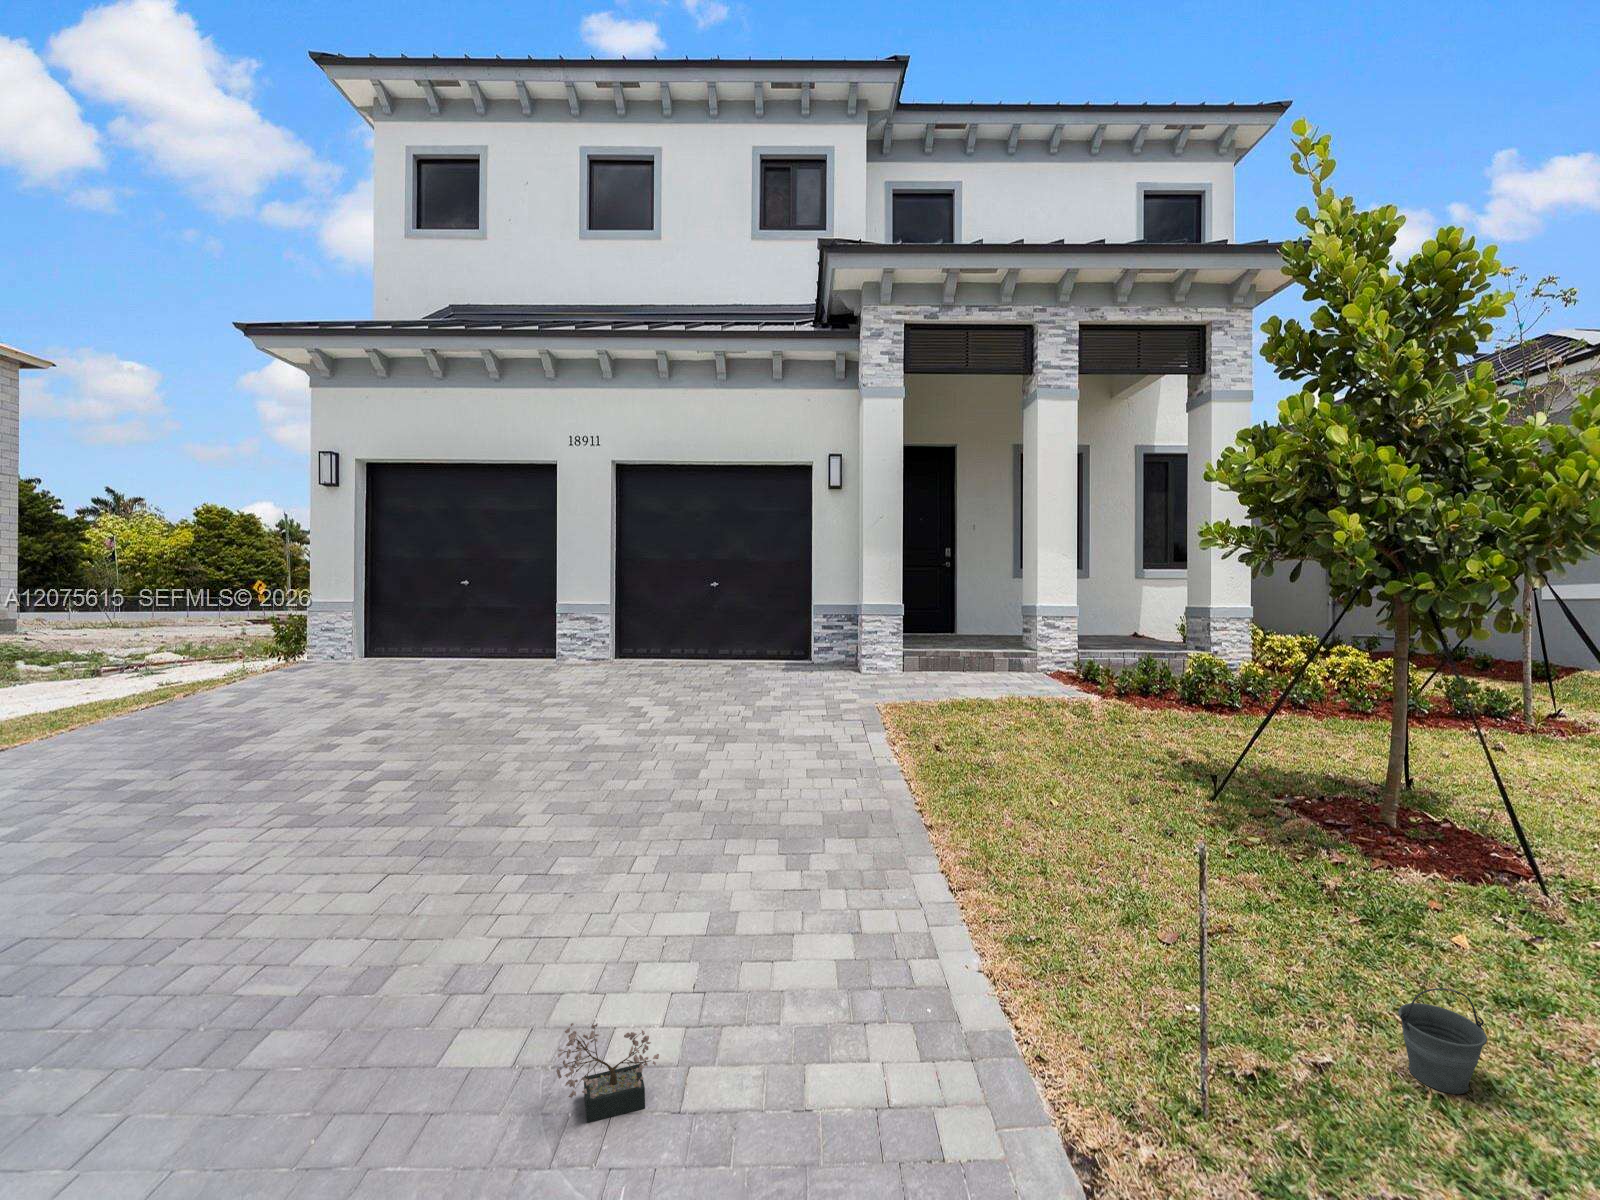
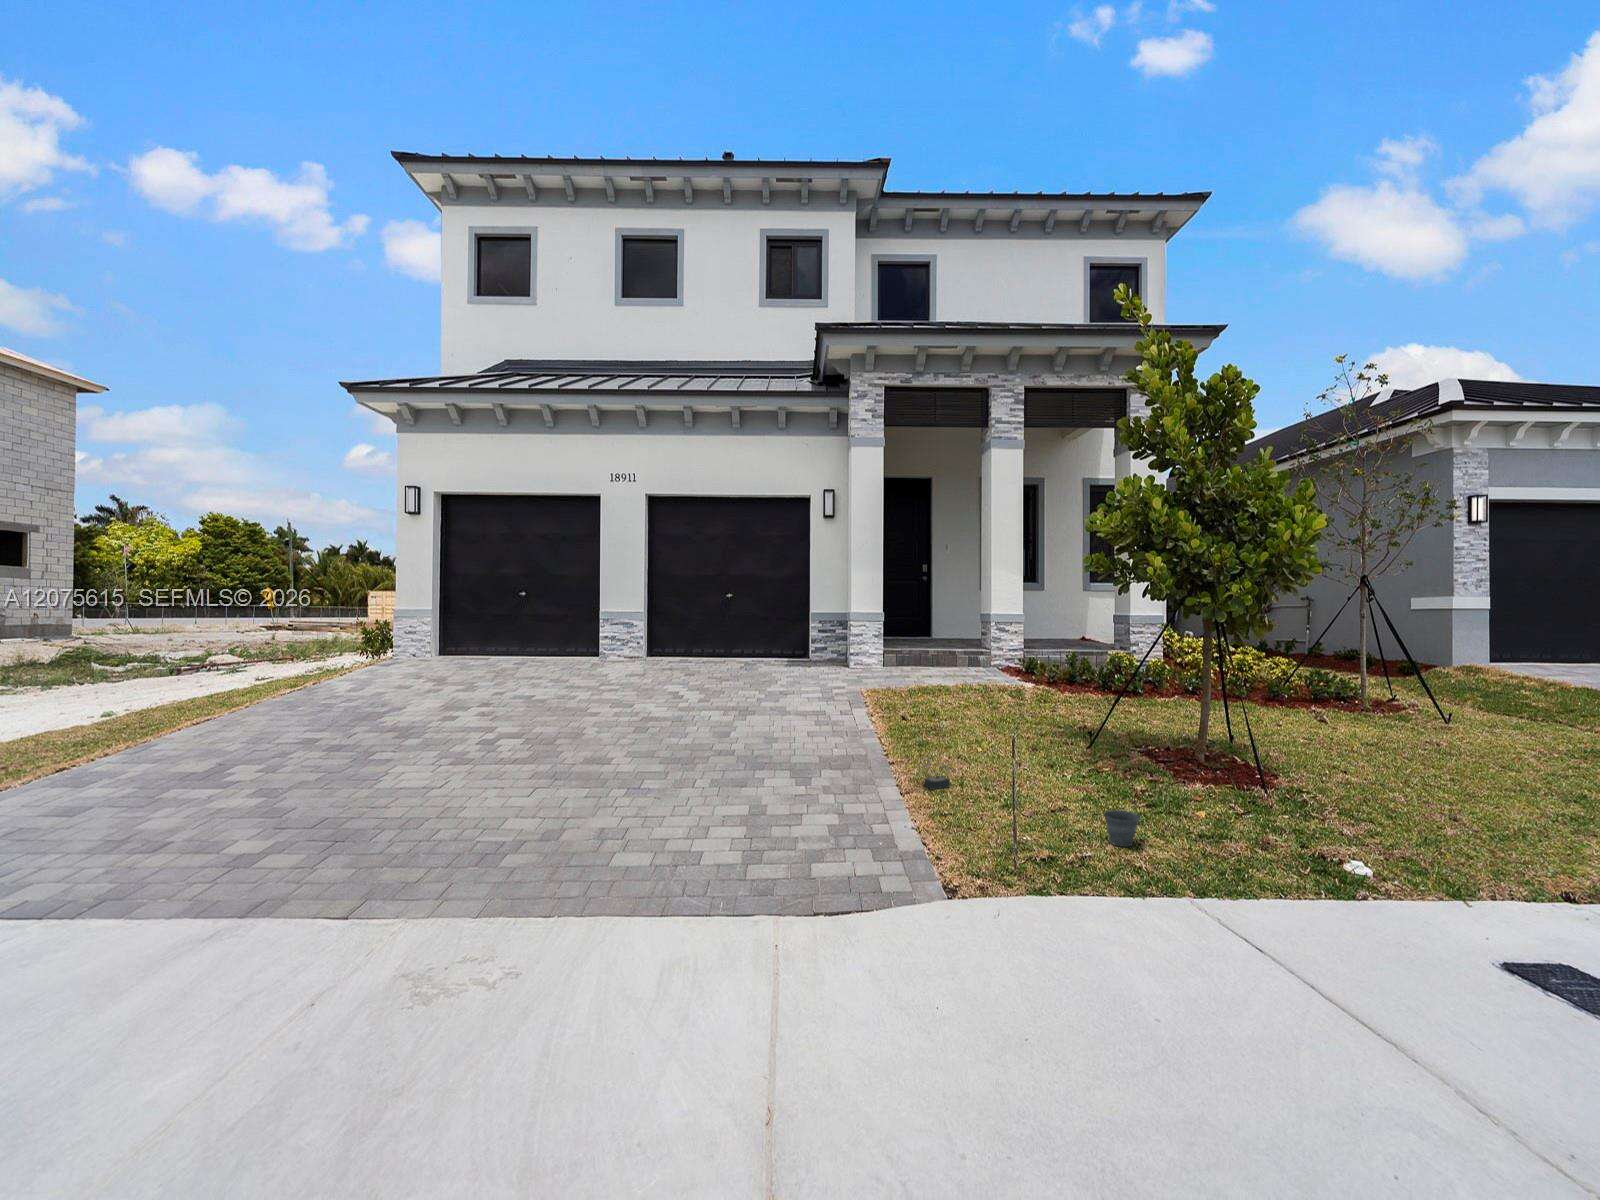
decorative plant: present [556,1023,659,1122] -> present [919,758,950,790]

